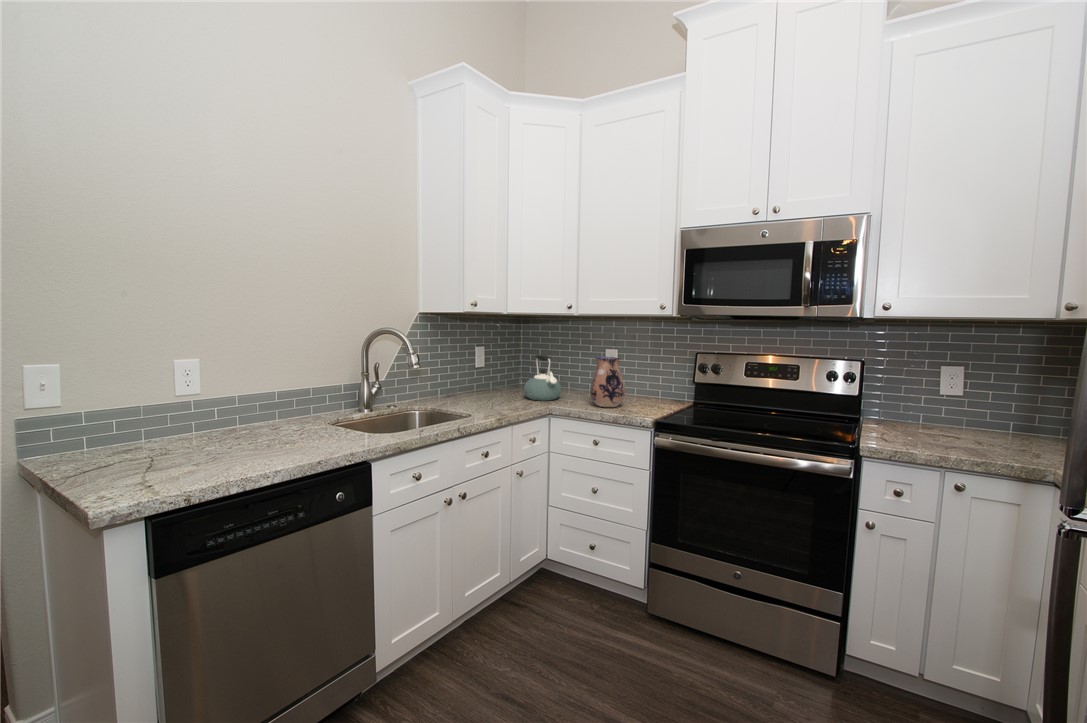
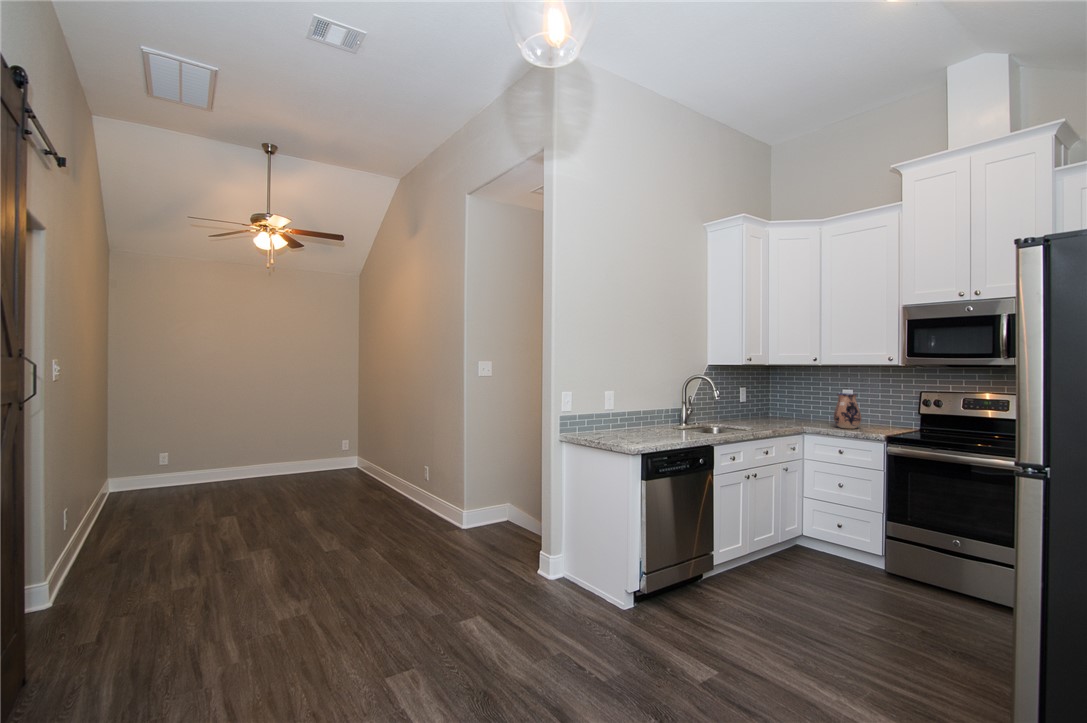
kettle: present [524,355,561,401] -> none [780,392,809,424]

